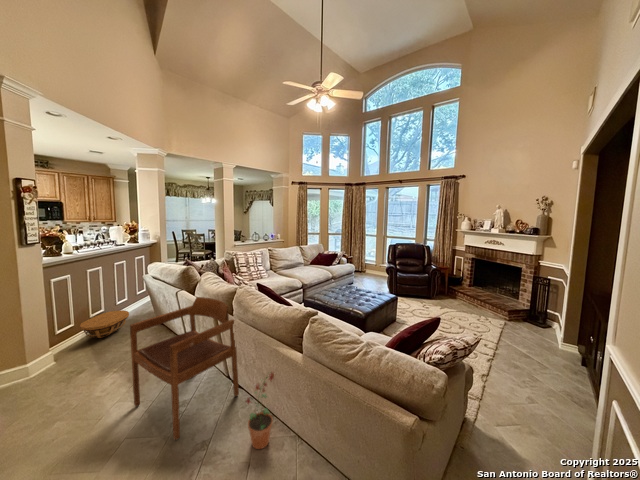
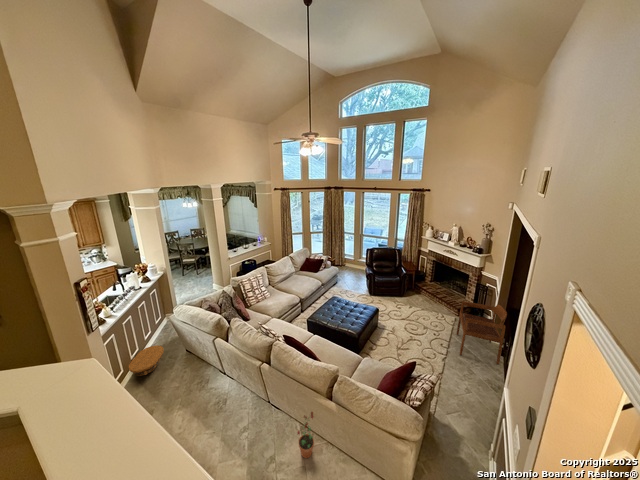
armchair: present [130,297,239,440] -> present [456,301,507,365]

